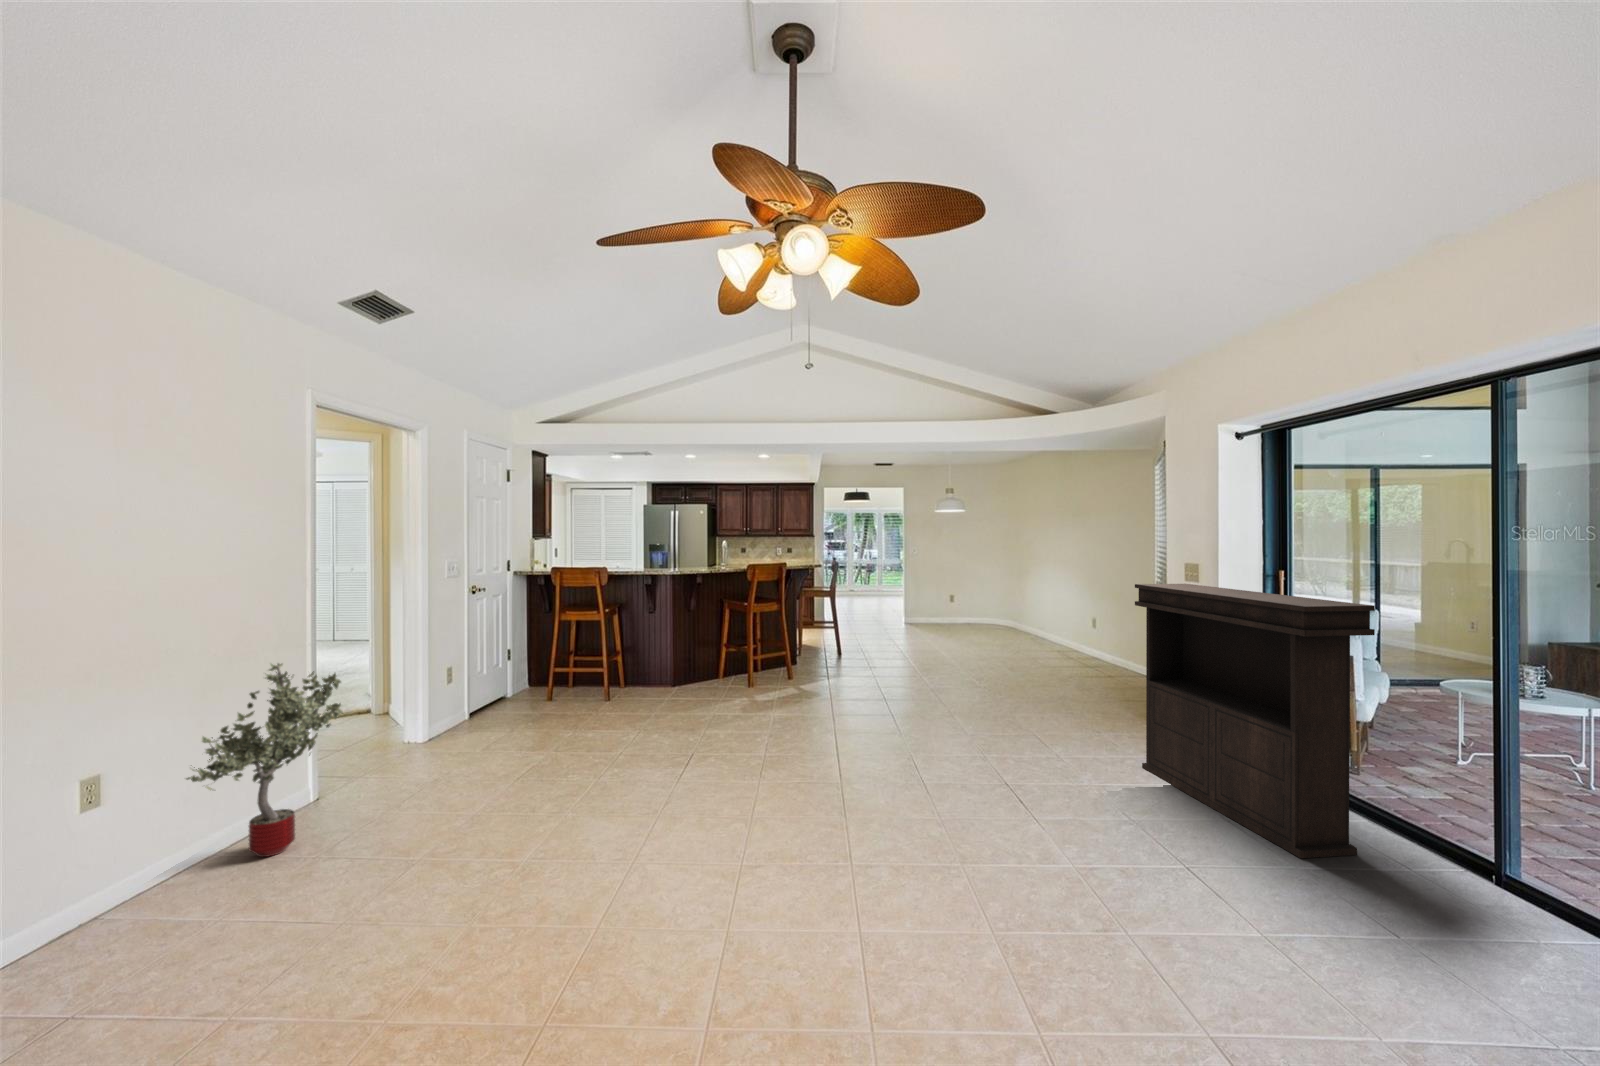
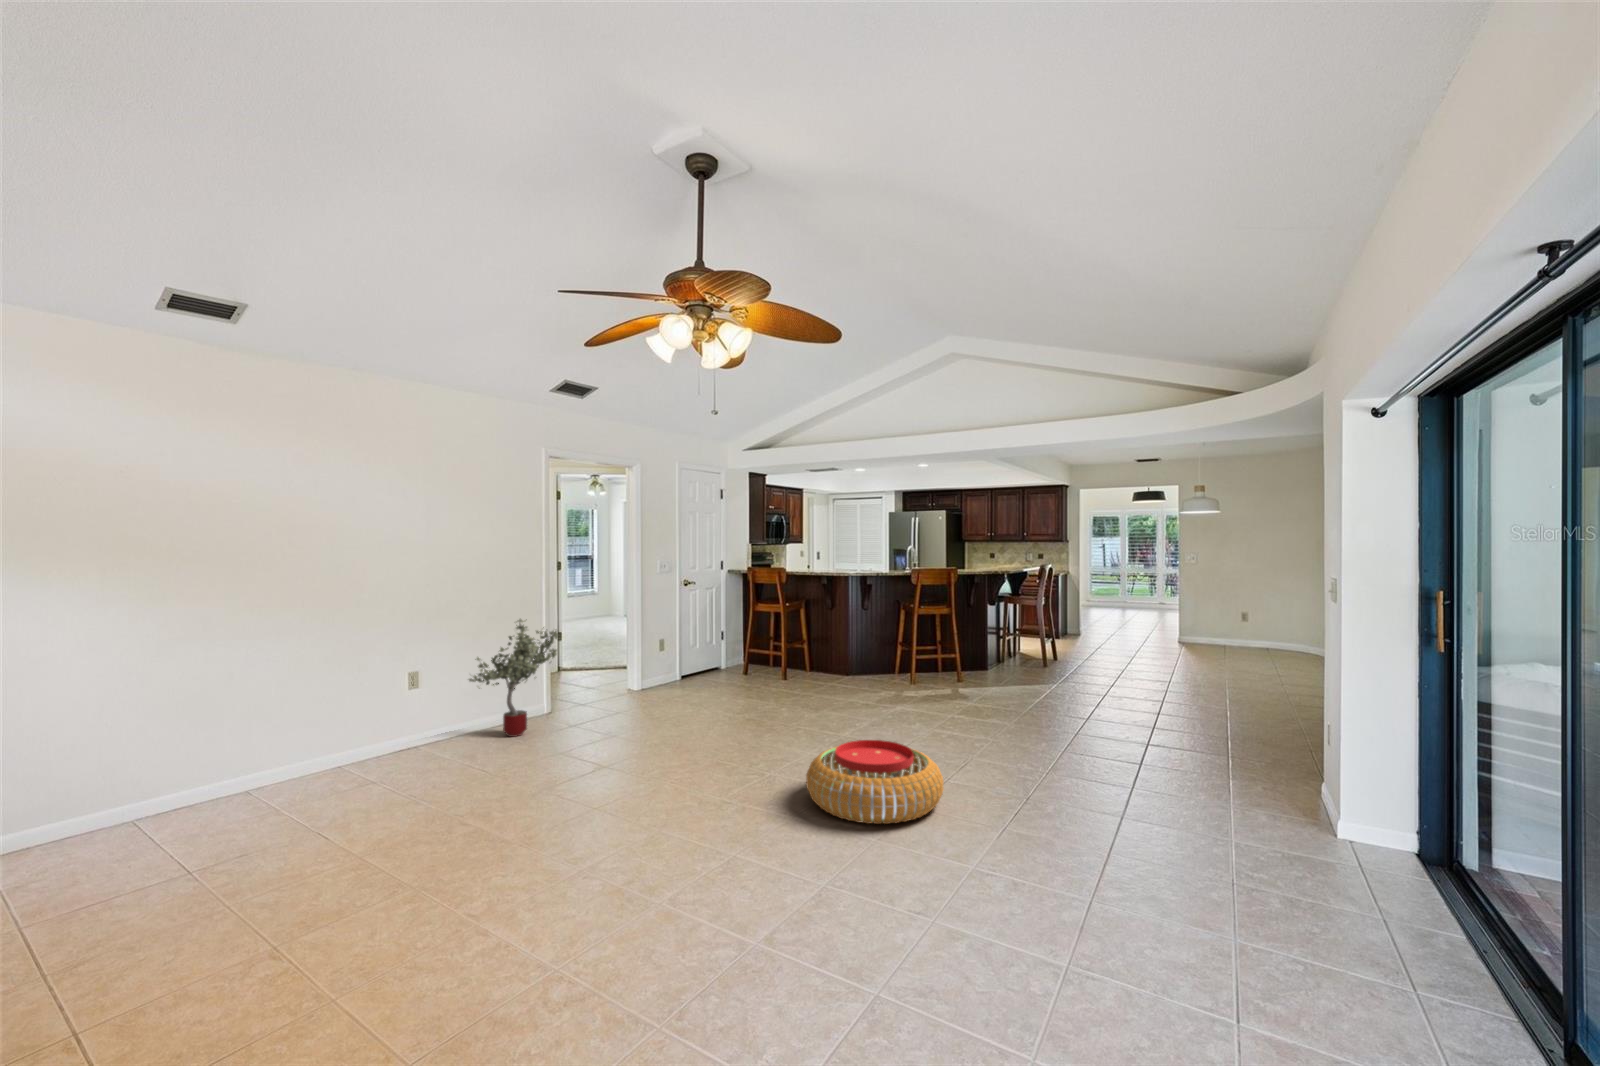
console table: present [1135,584,1375,858] -> none [1222,594,1389,926]
pouf: none [809,763,967,869] -> present [806,740,944,824]

